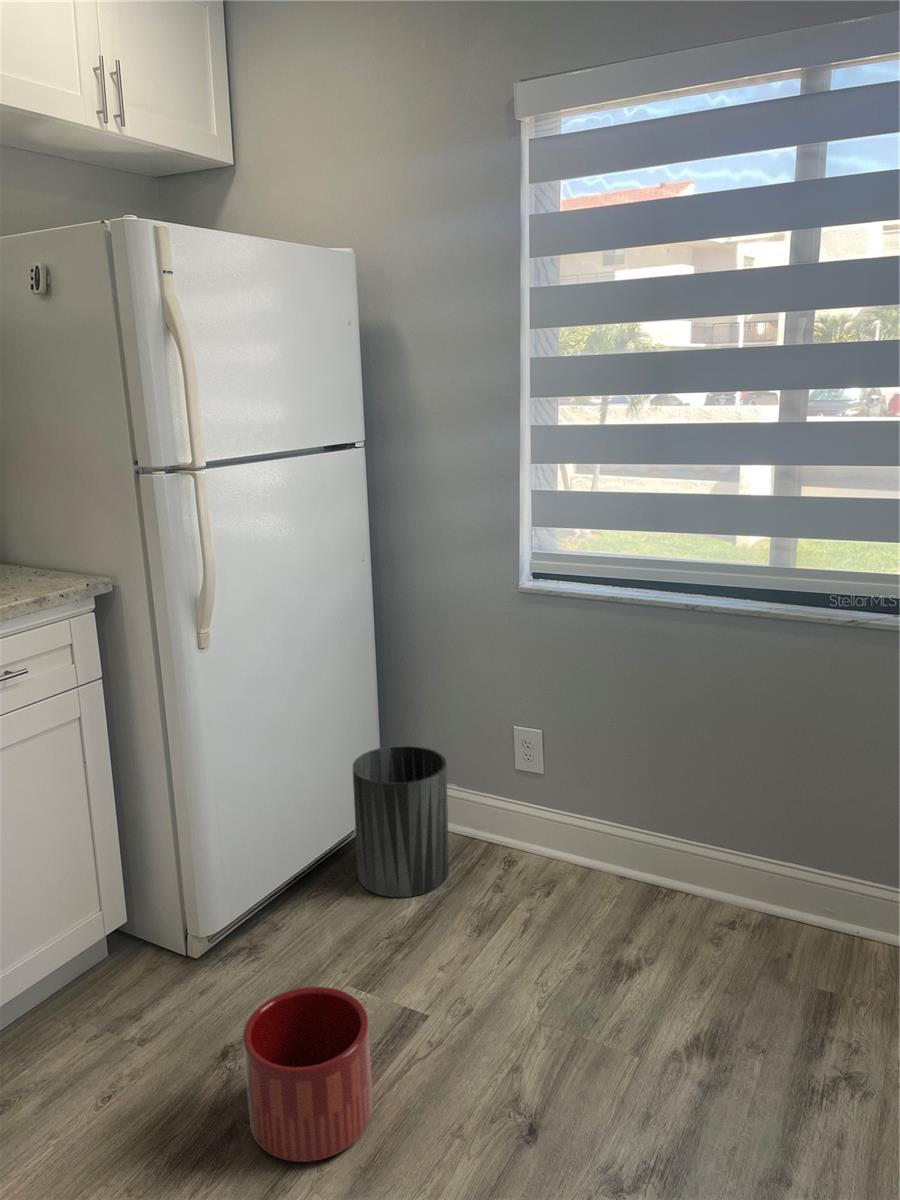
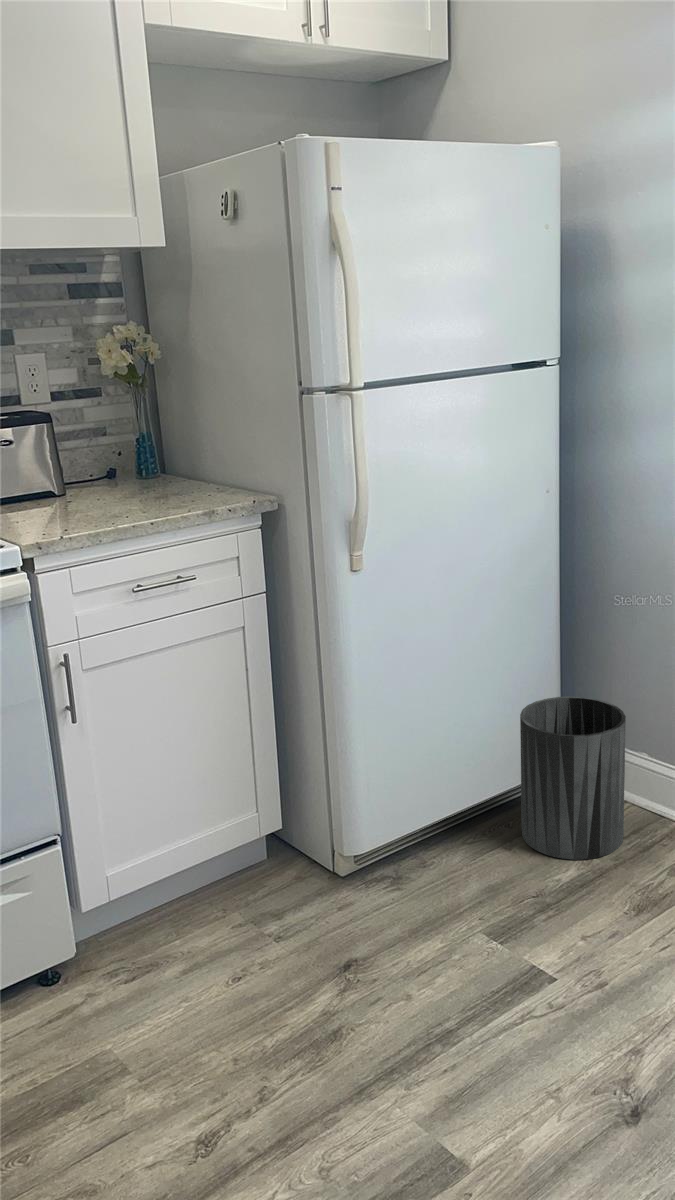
planter: present [243,987,373,1162] -> none [346,916,473,1081]

